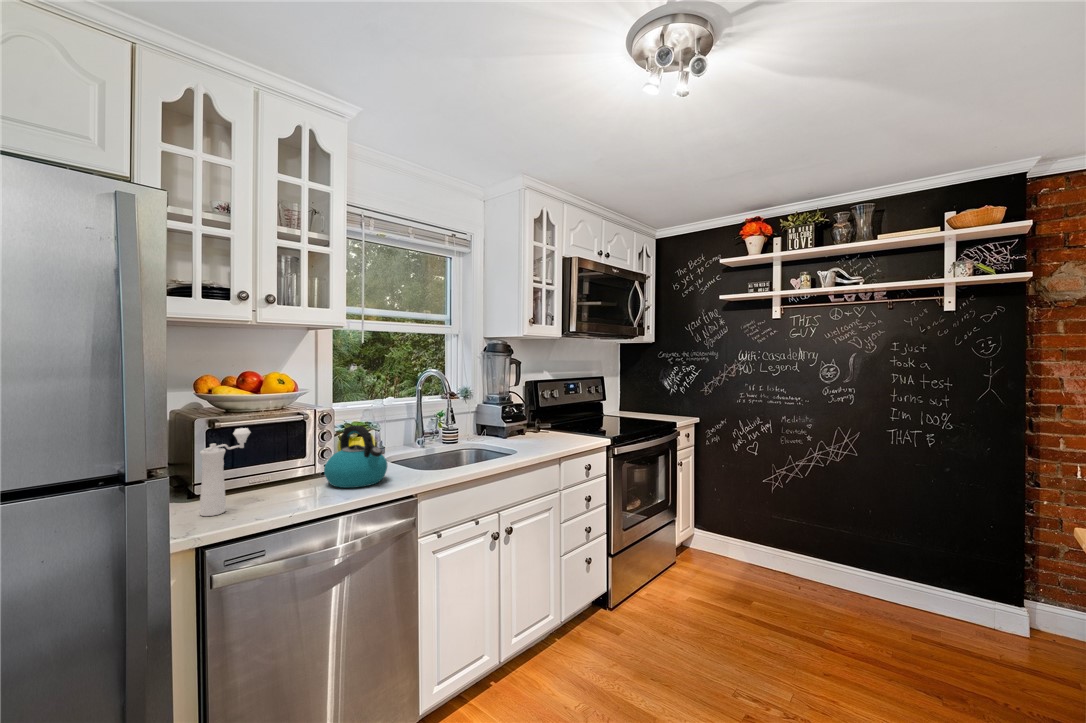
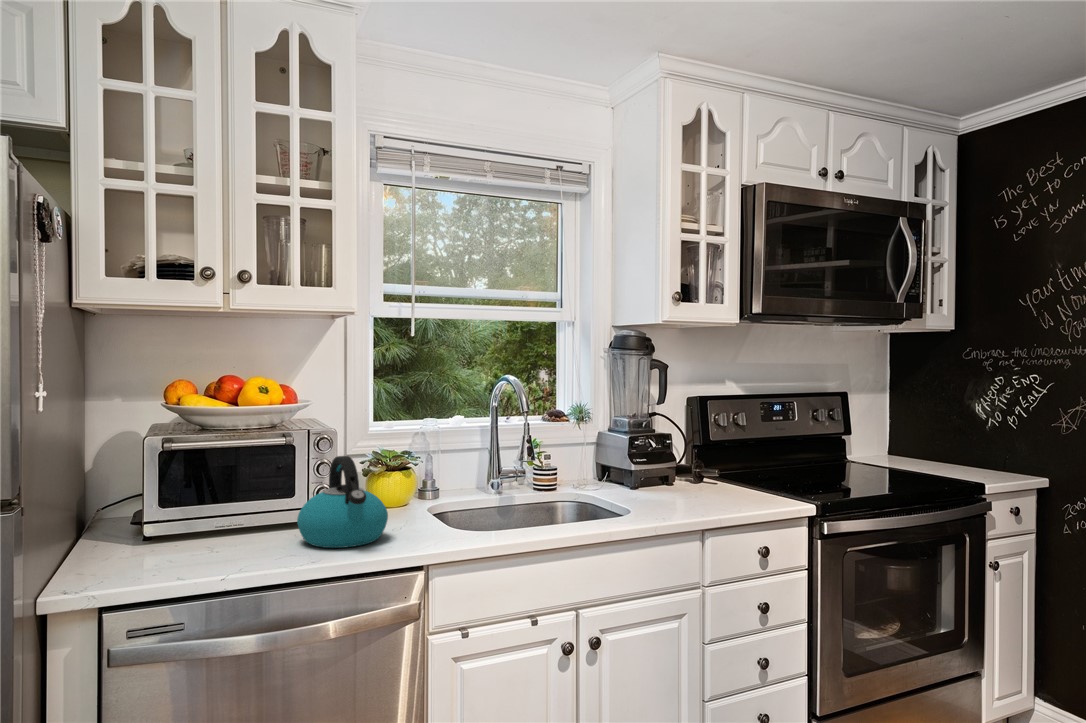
pepper mill: present [200,428,250,516] -> none [116,452,194,567]

